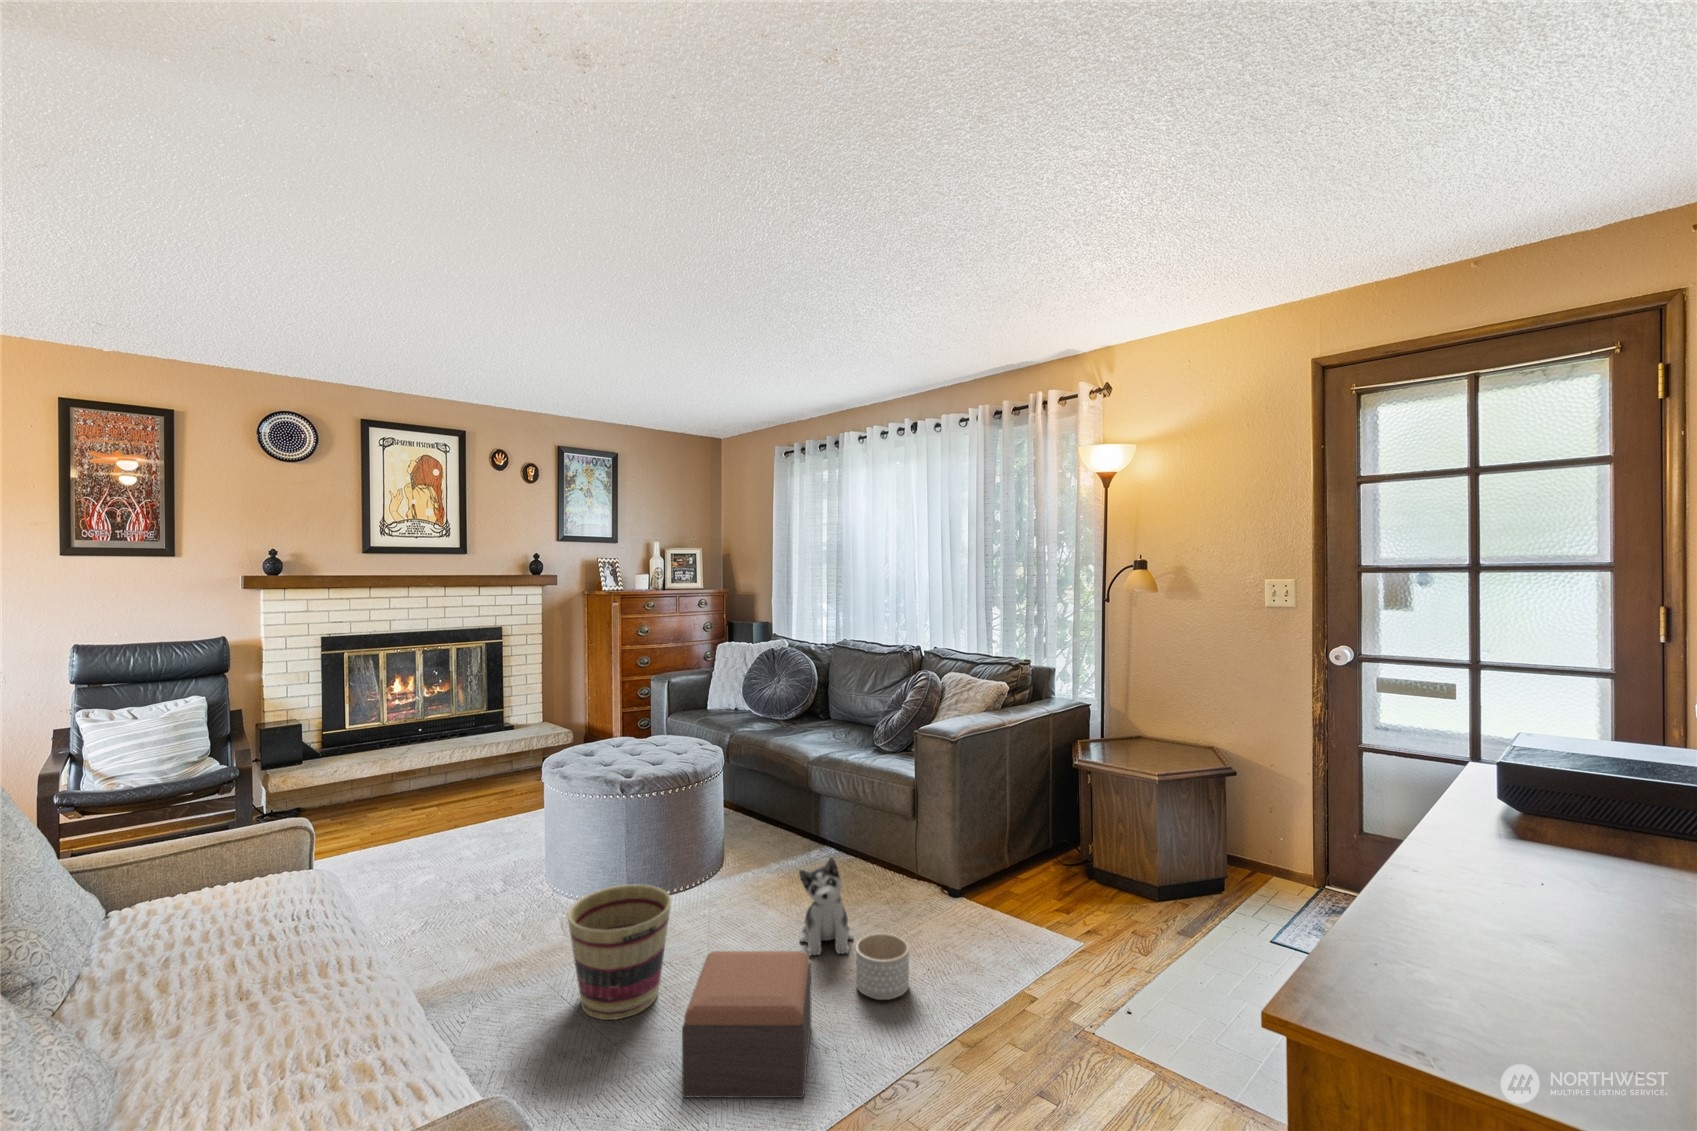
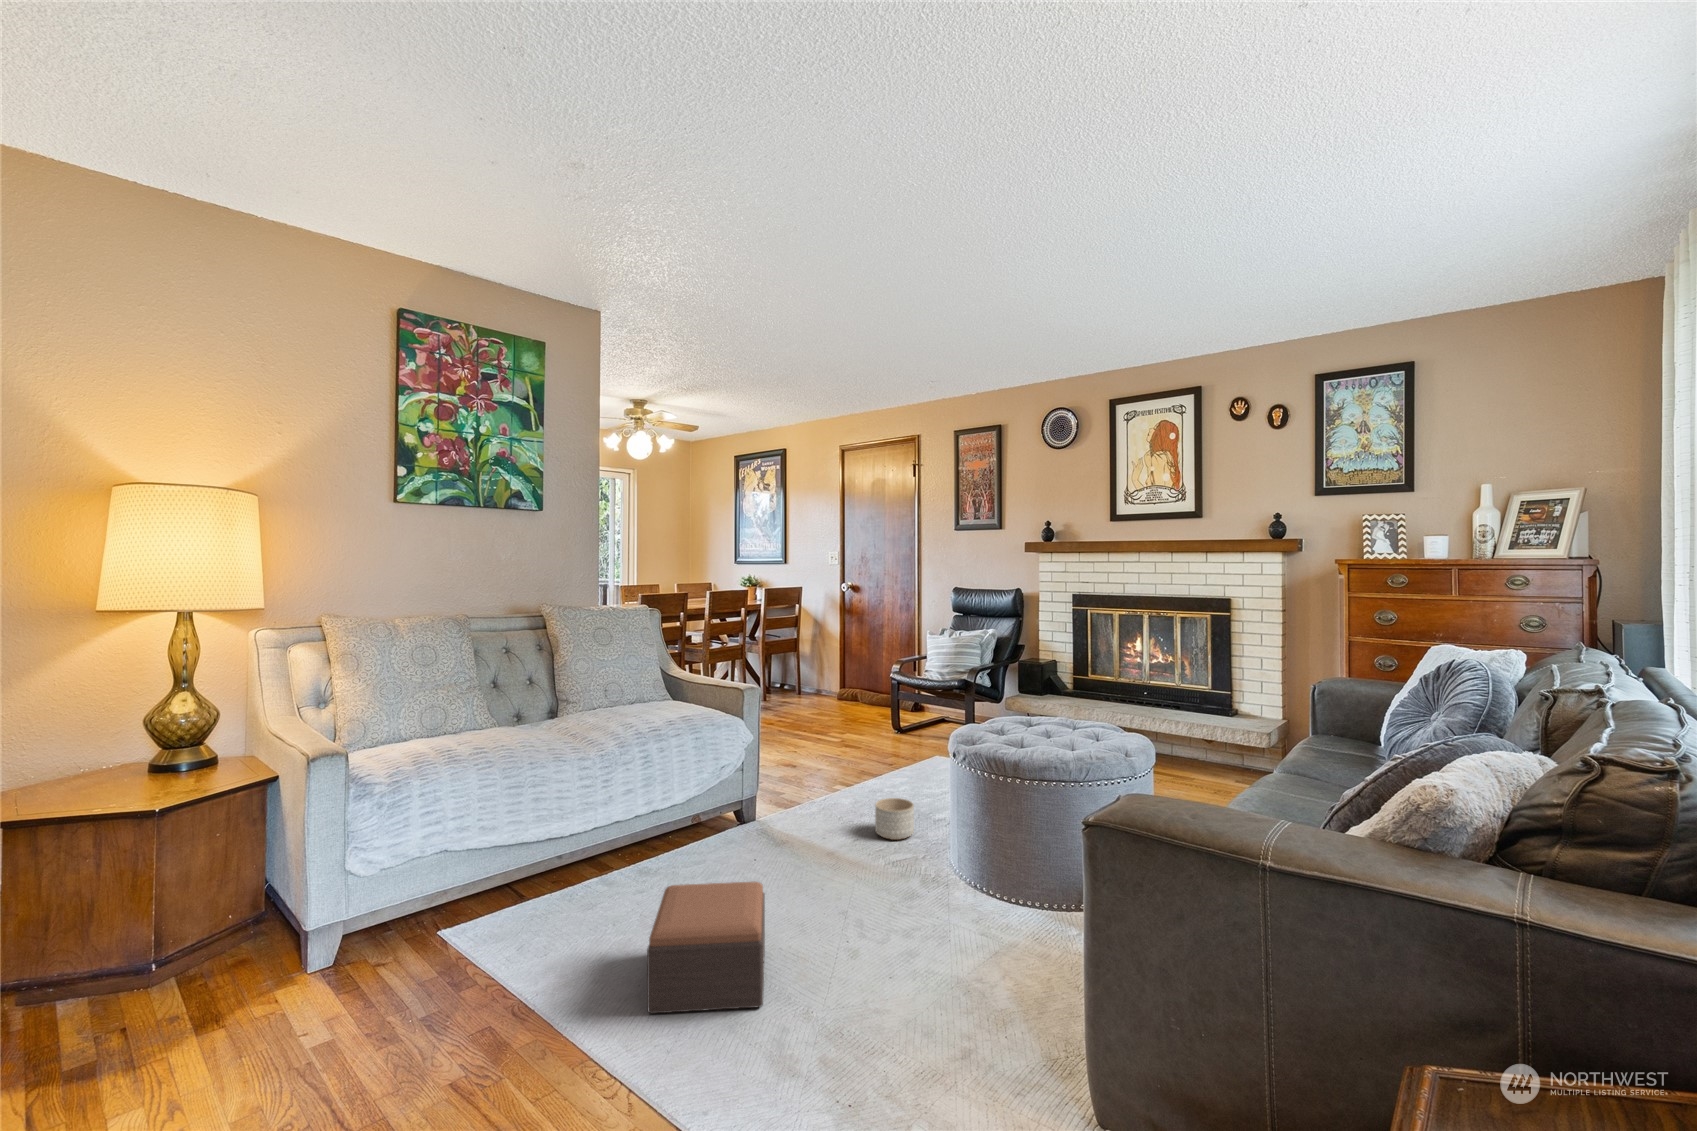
plush toy: present [799,858,853,955] -> none [890,894,993,1026]
basket: present [567,884,671,1020] -> none [757,807,845,917]
planter: present [856,933,909,1000] -> present [875,798,914,840]

